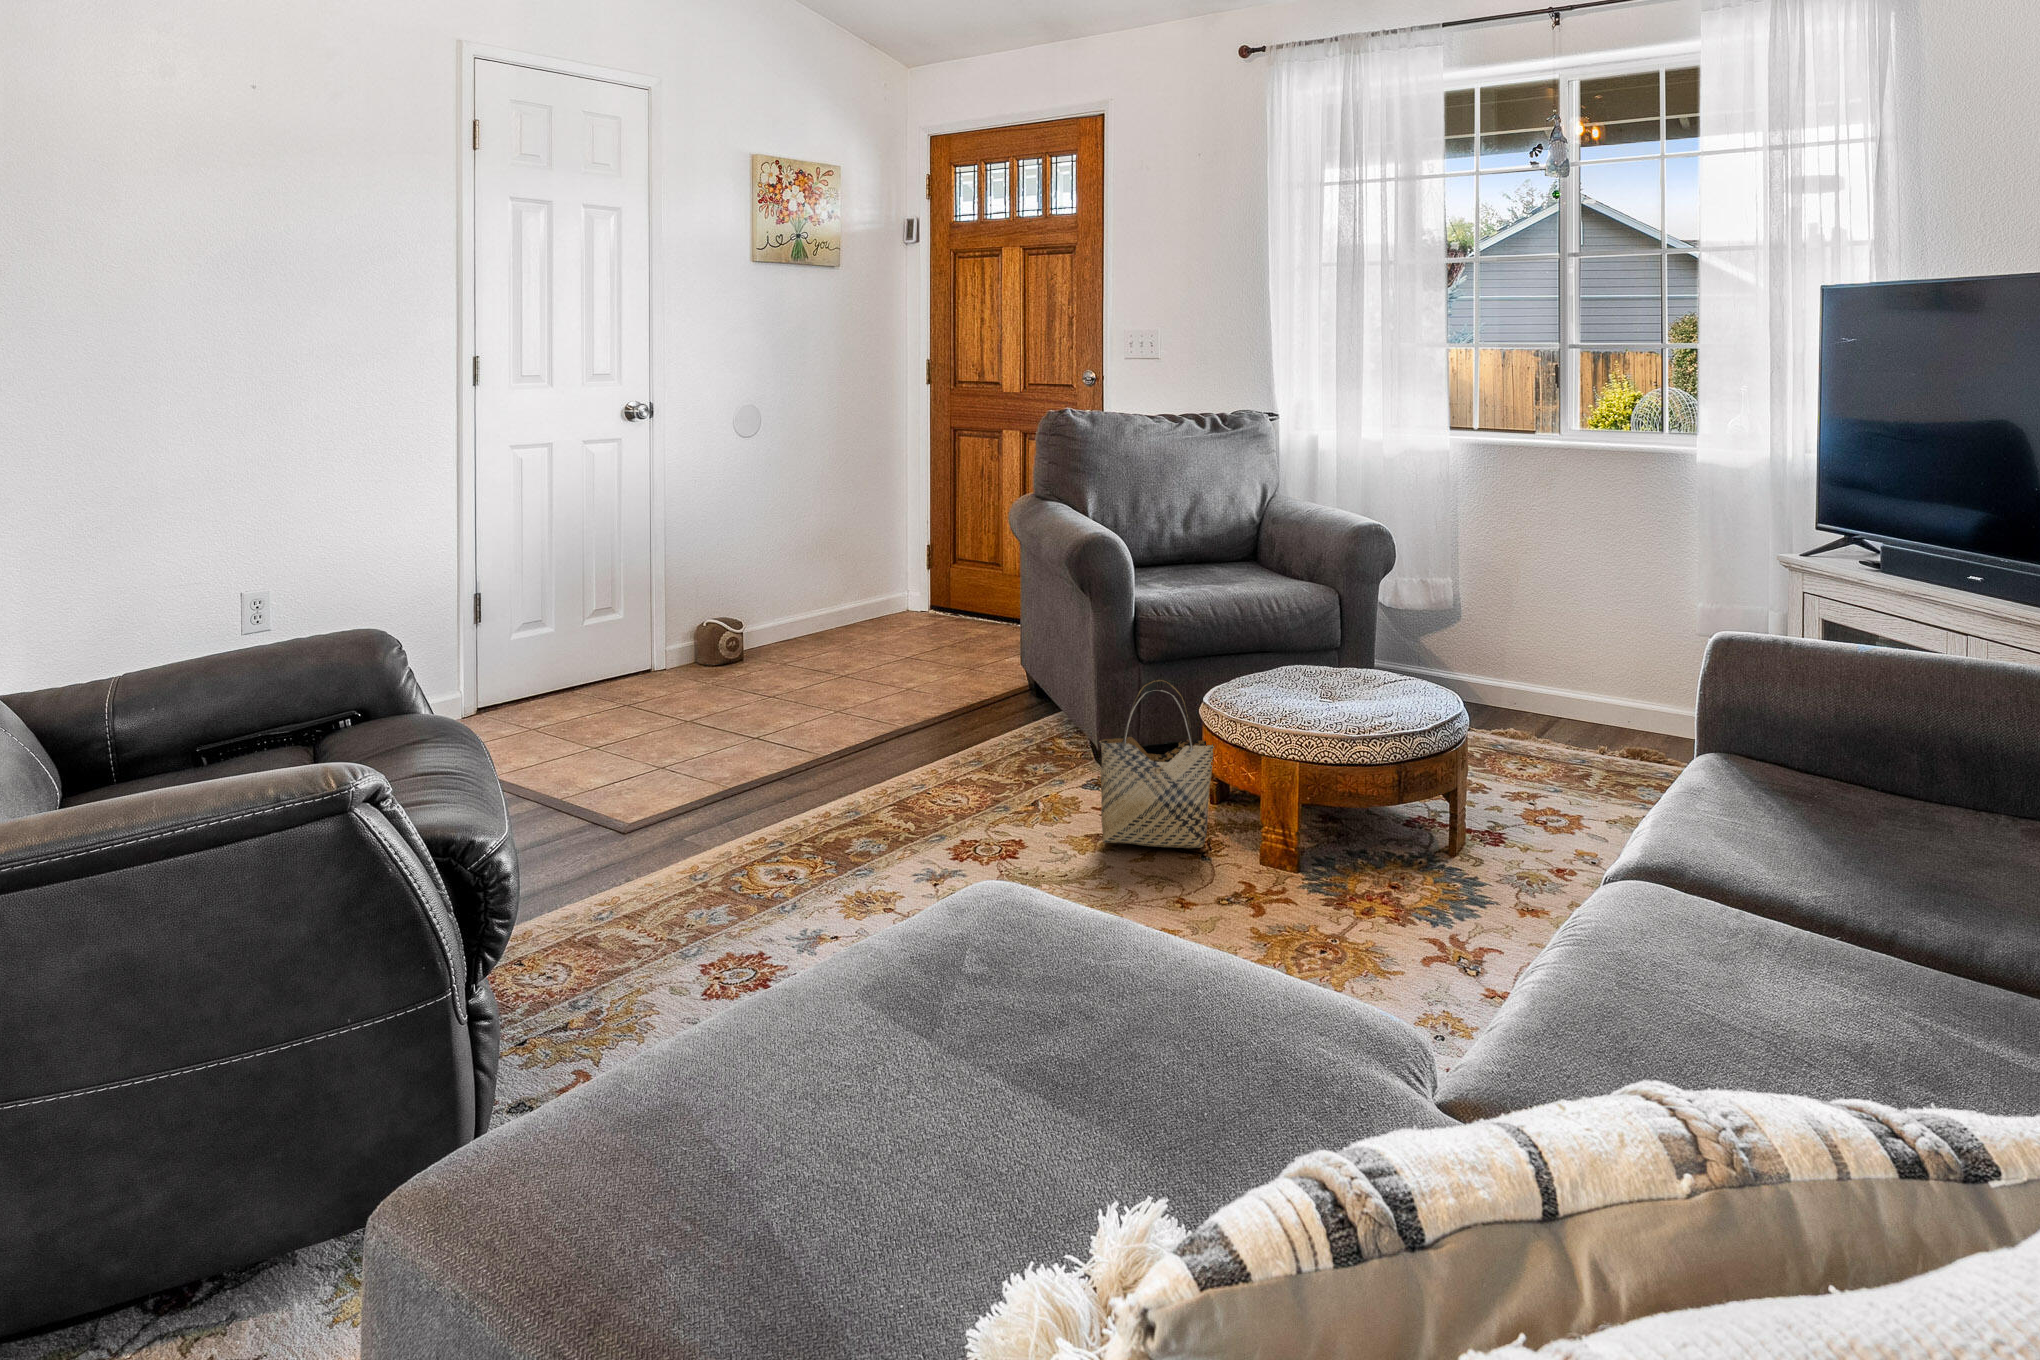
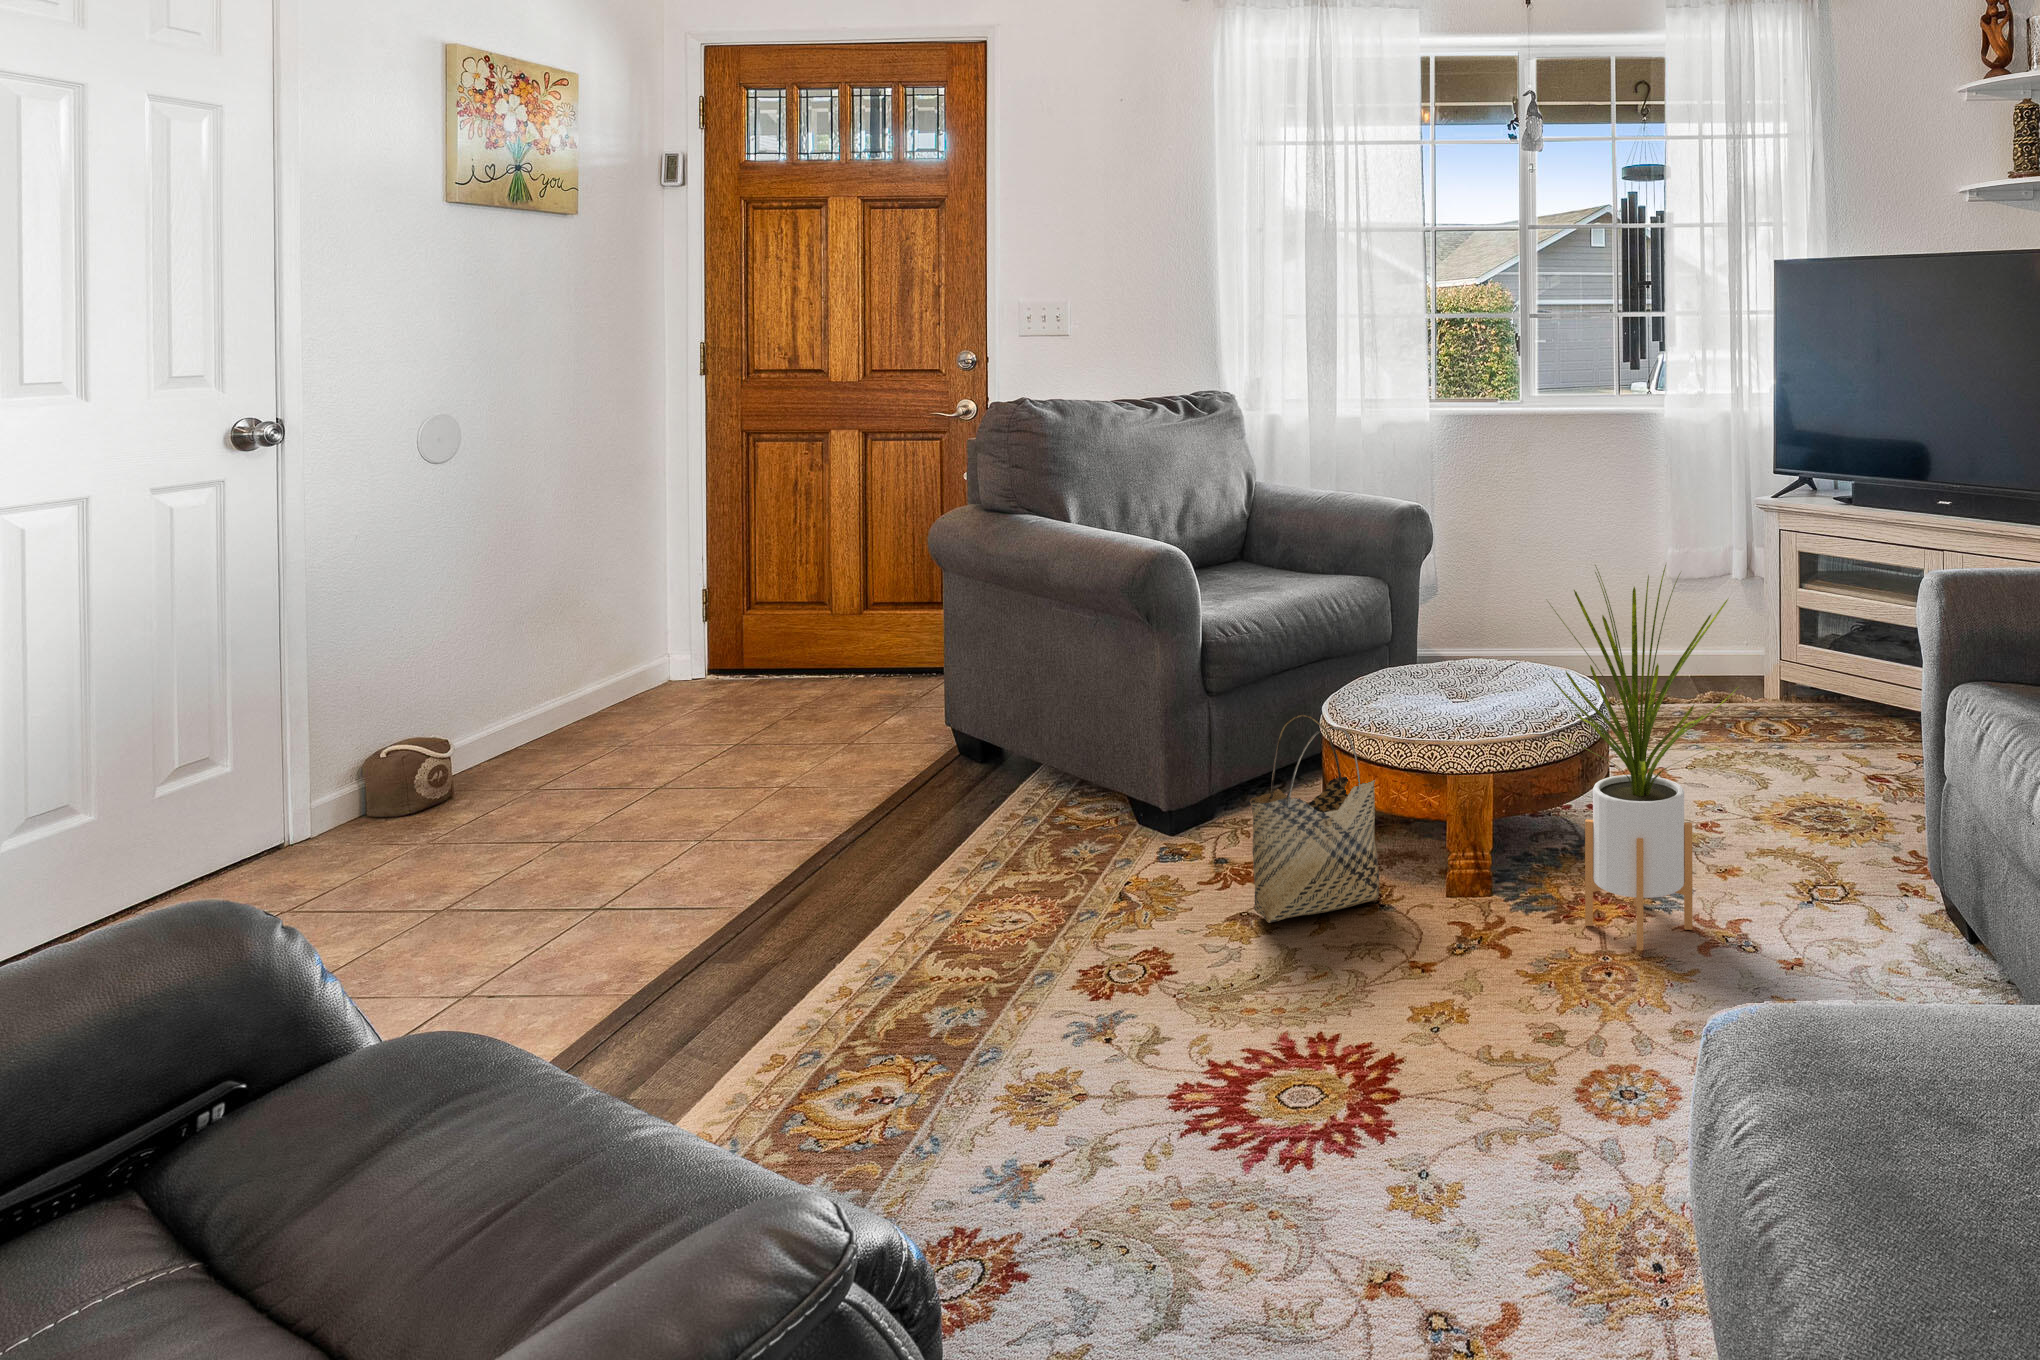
house plant: none [1305,574,1497,938] -> present [1549,565,1738,950]

